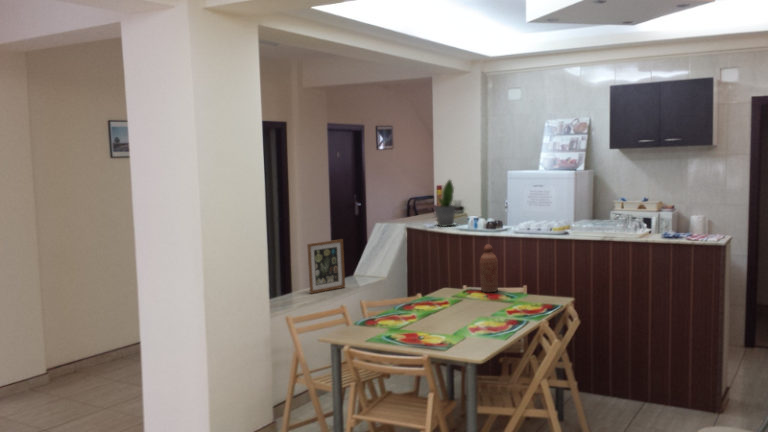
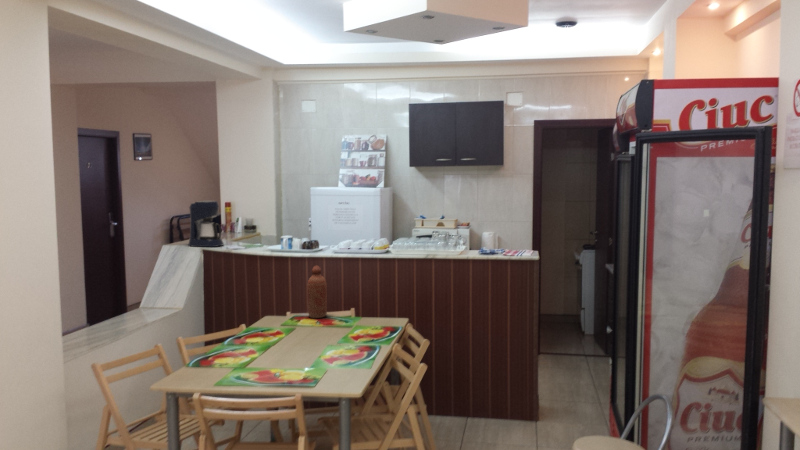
potted plant: present [435,180,455,227] -> none [237,194,261,248]
coffee maker: none [395,185,425,225] -> present [188,201,224,247]
picture frame: present [307,239,345,294] -> none [90,265,136,334]

